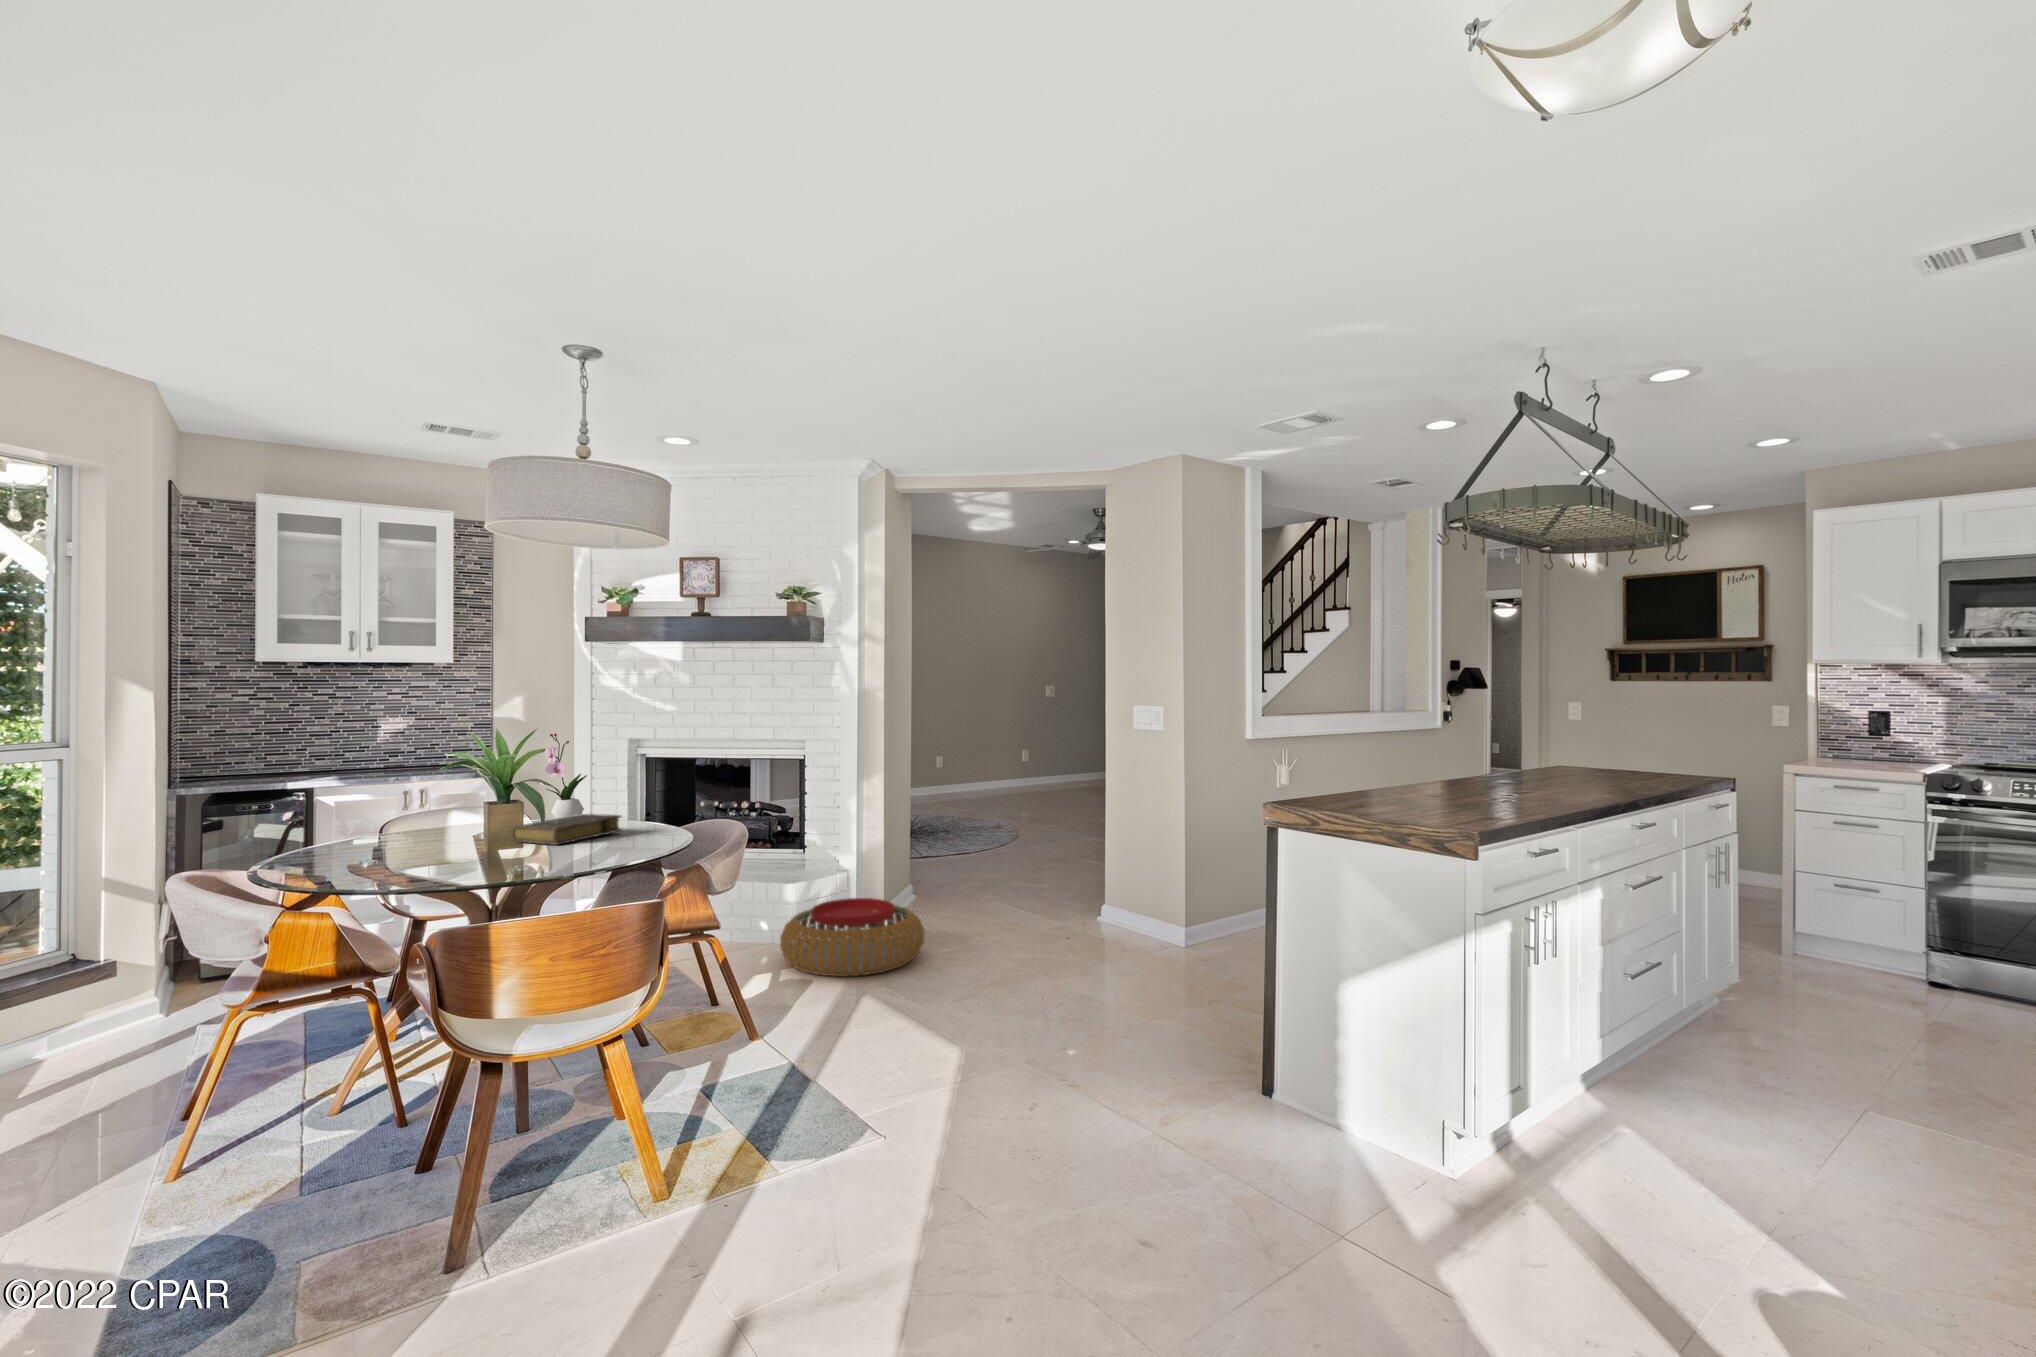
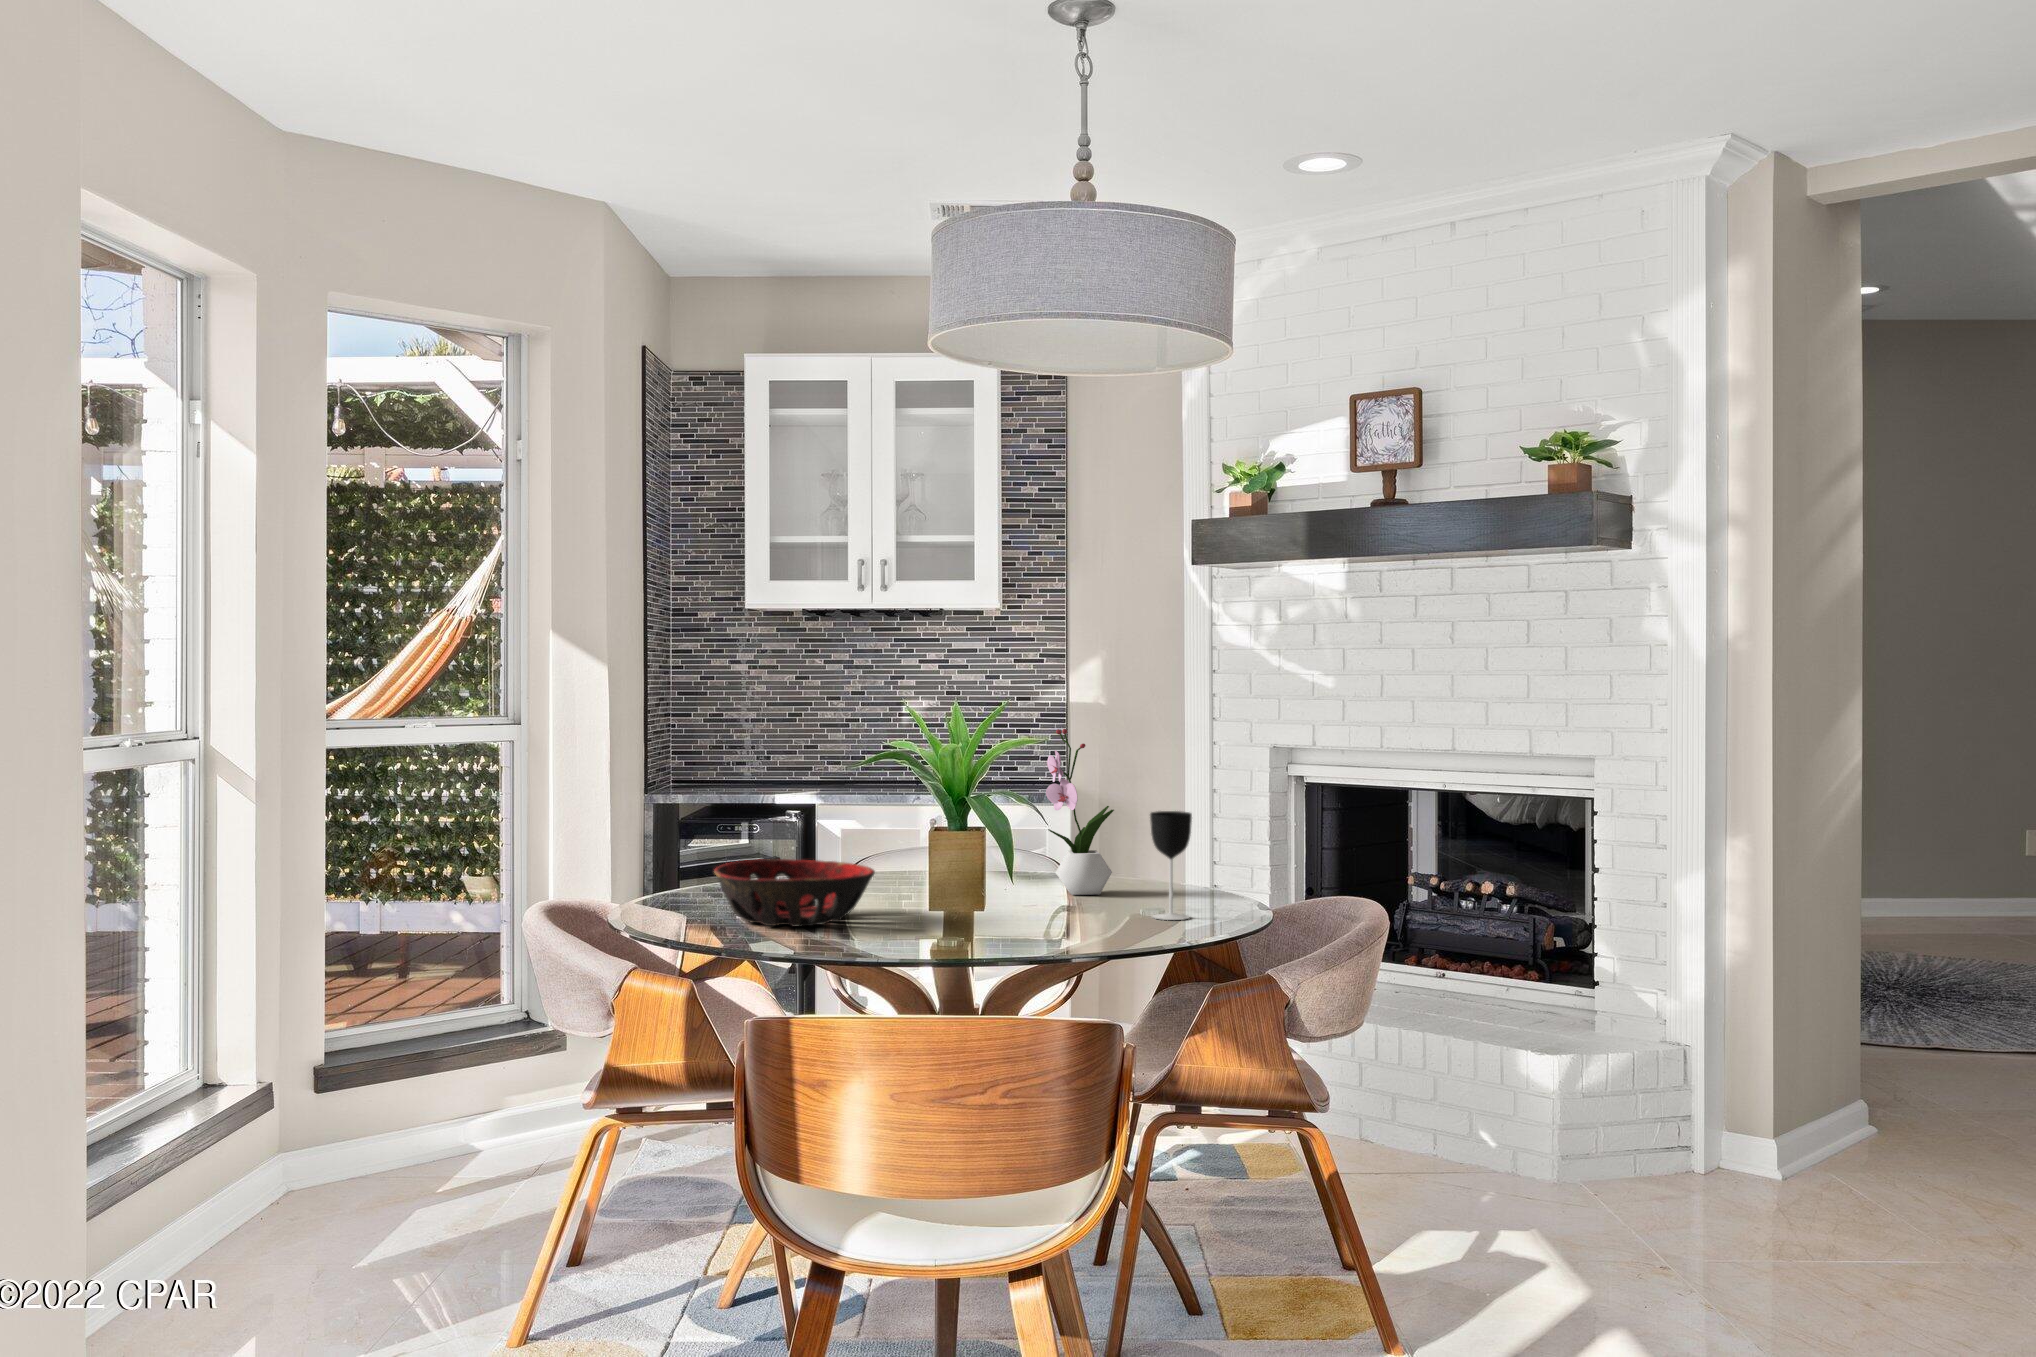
wine glass: none [621,773,644,828] -> present [1150,811,1192,920]
decorative bowl: none [353,814,463,852] -> present [714,859,875,926]
book: present [513,814,622,845] -> none [947,884,1141,941]
pouf: present [780,898,924,977] -> none [1513,1112,1858,1303]

